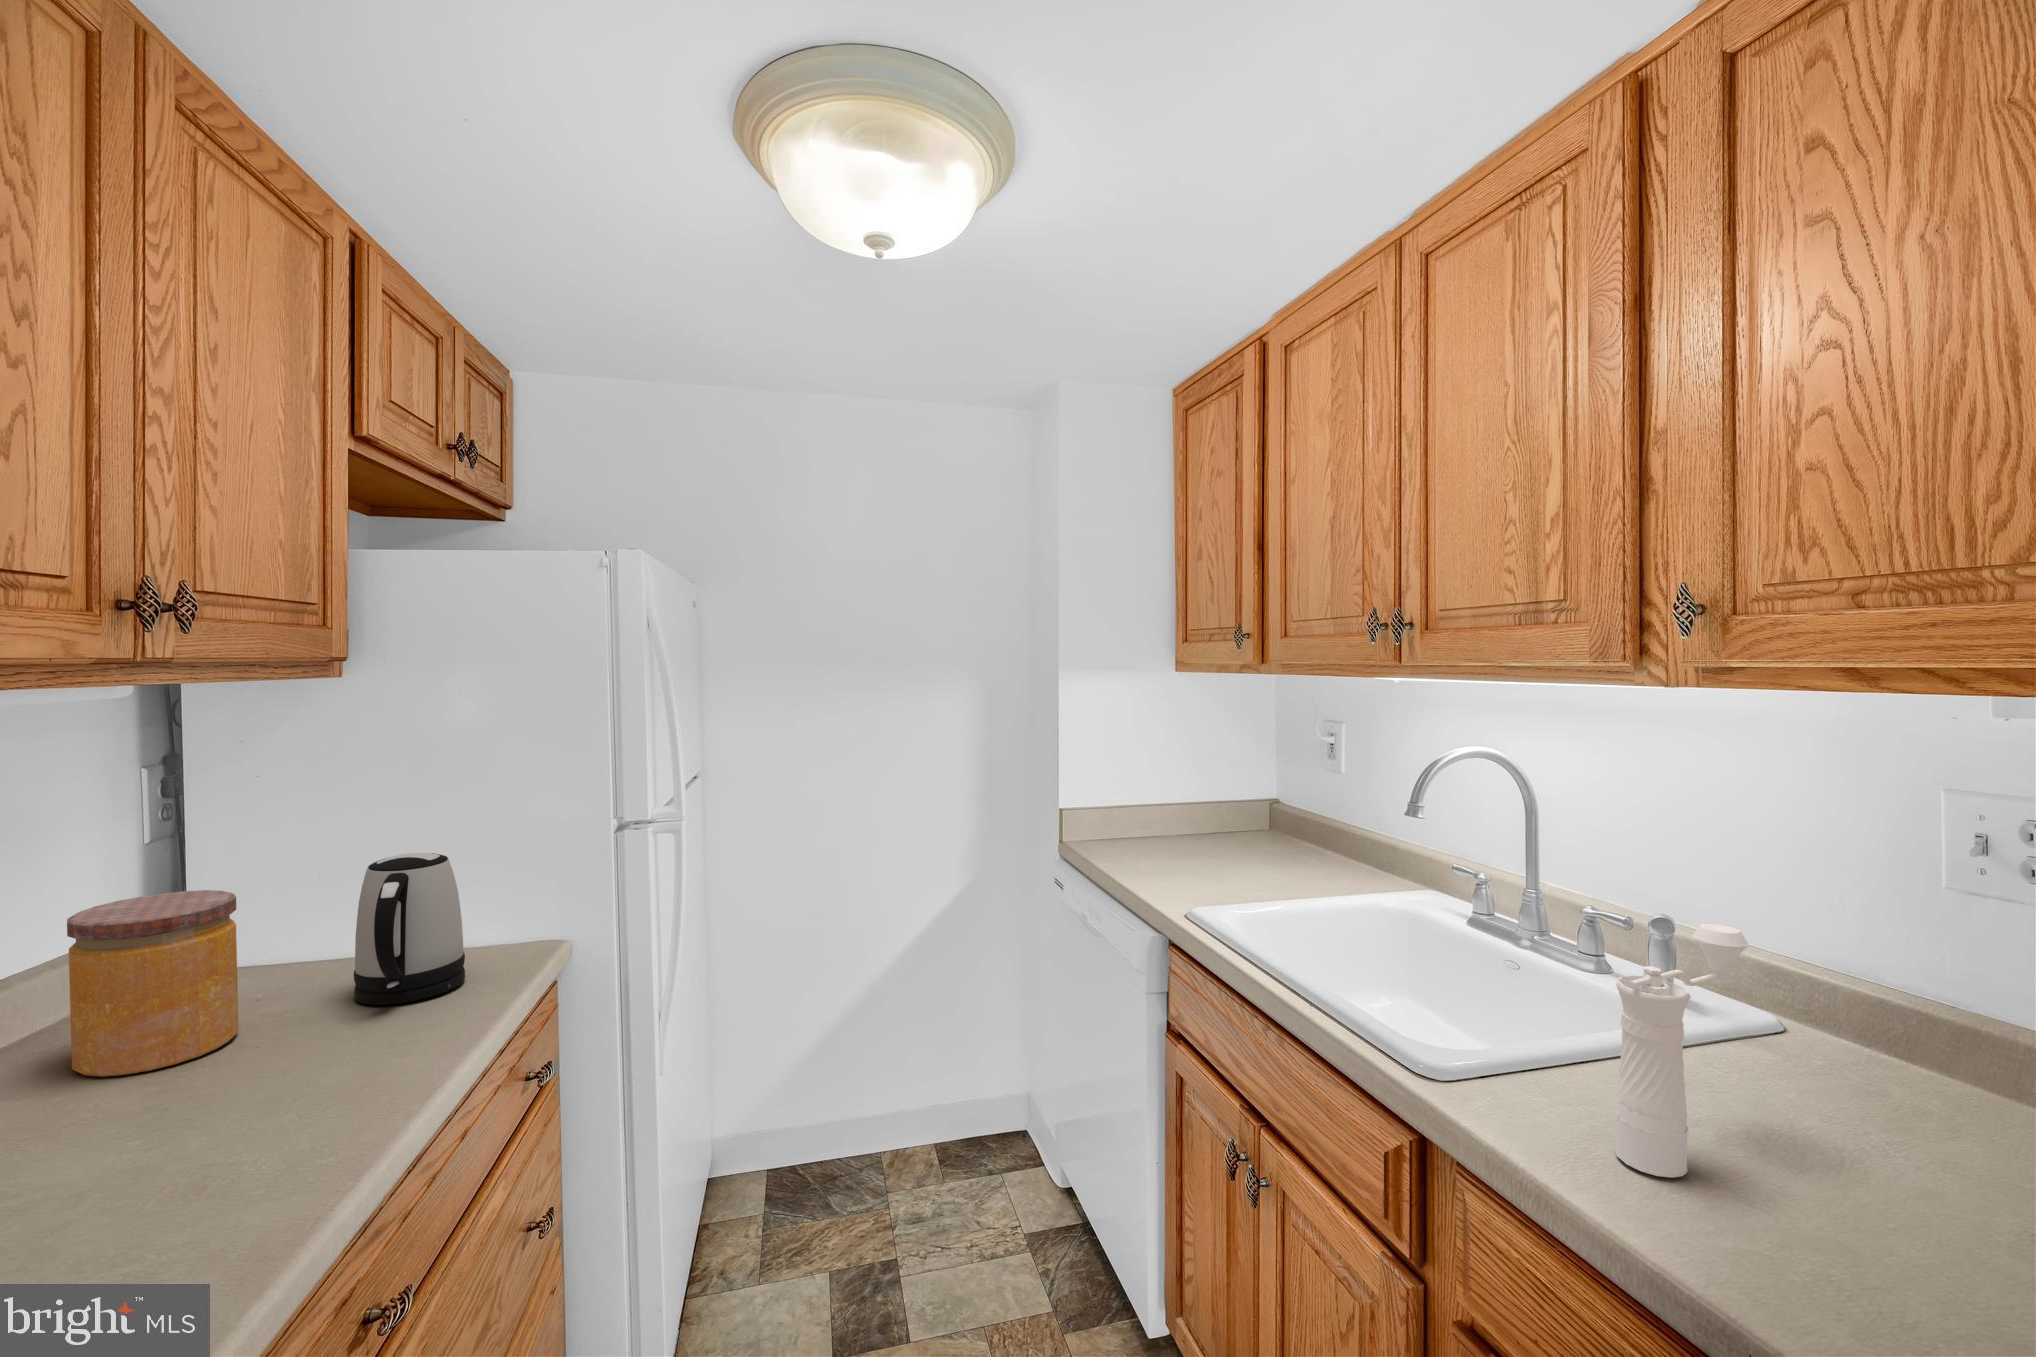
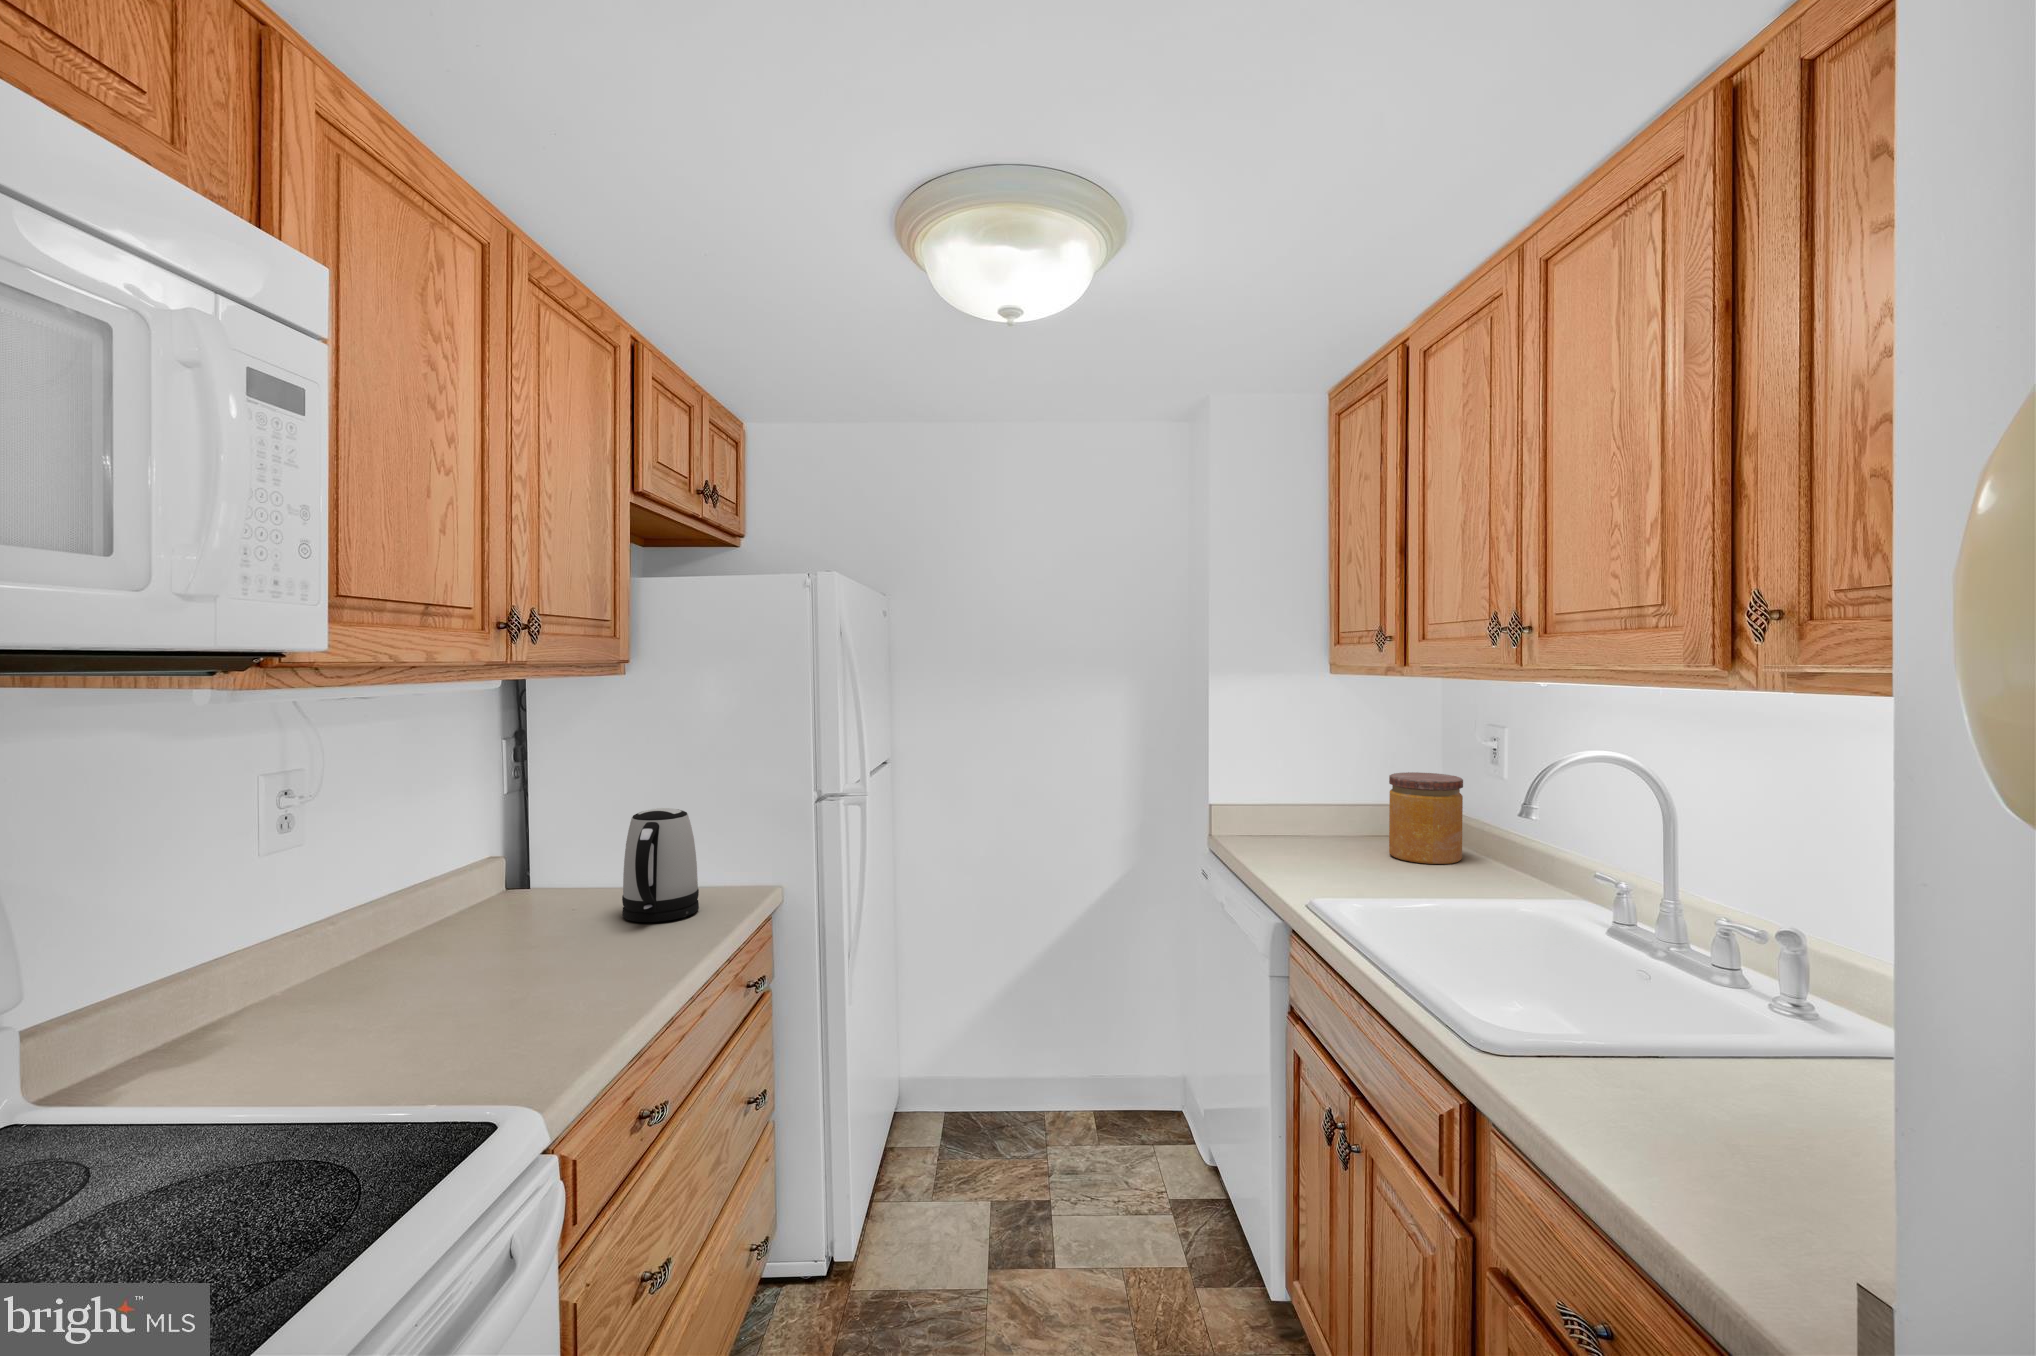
jar: present [67,890,239,1077] -> present [1389,772,1463,864]
pepper mill: present [1615,924,1748,1178] -> none [1637,922,1793,1153]

